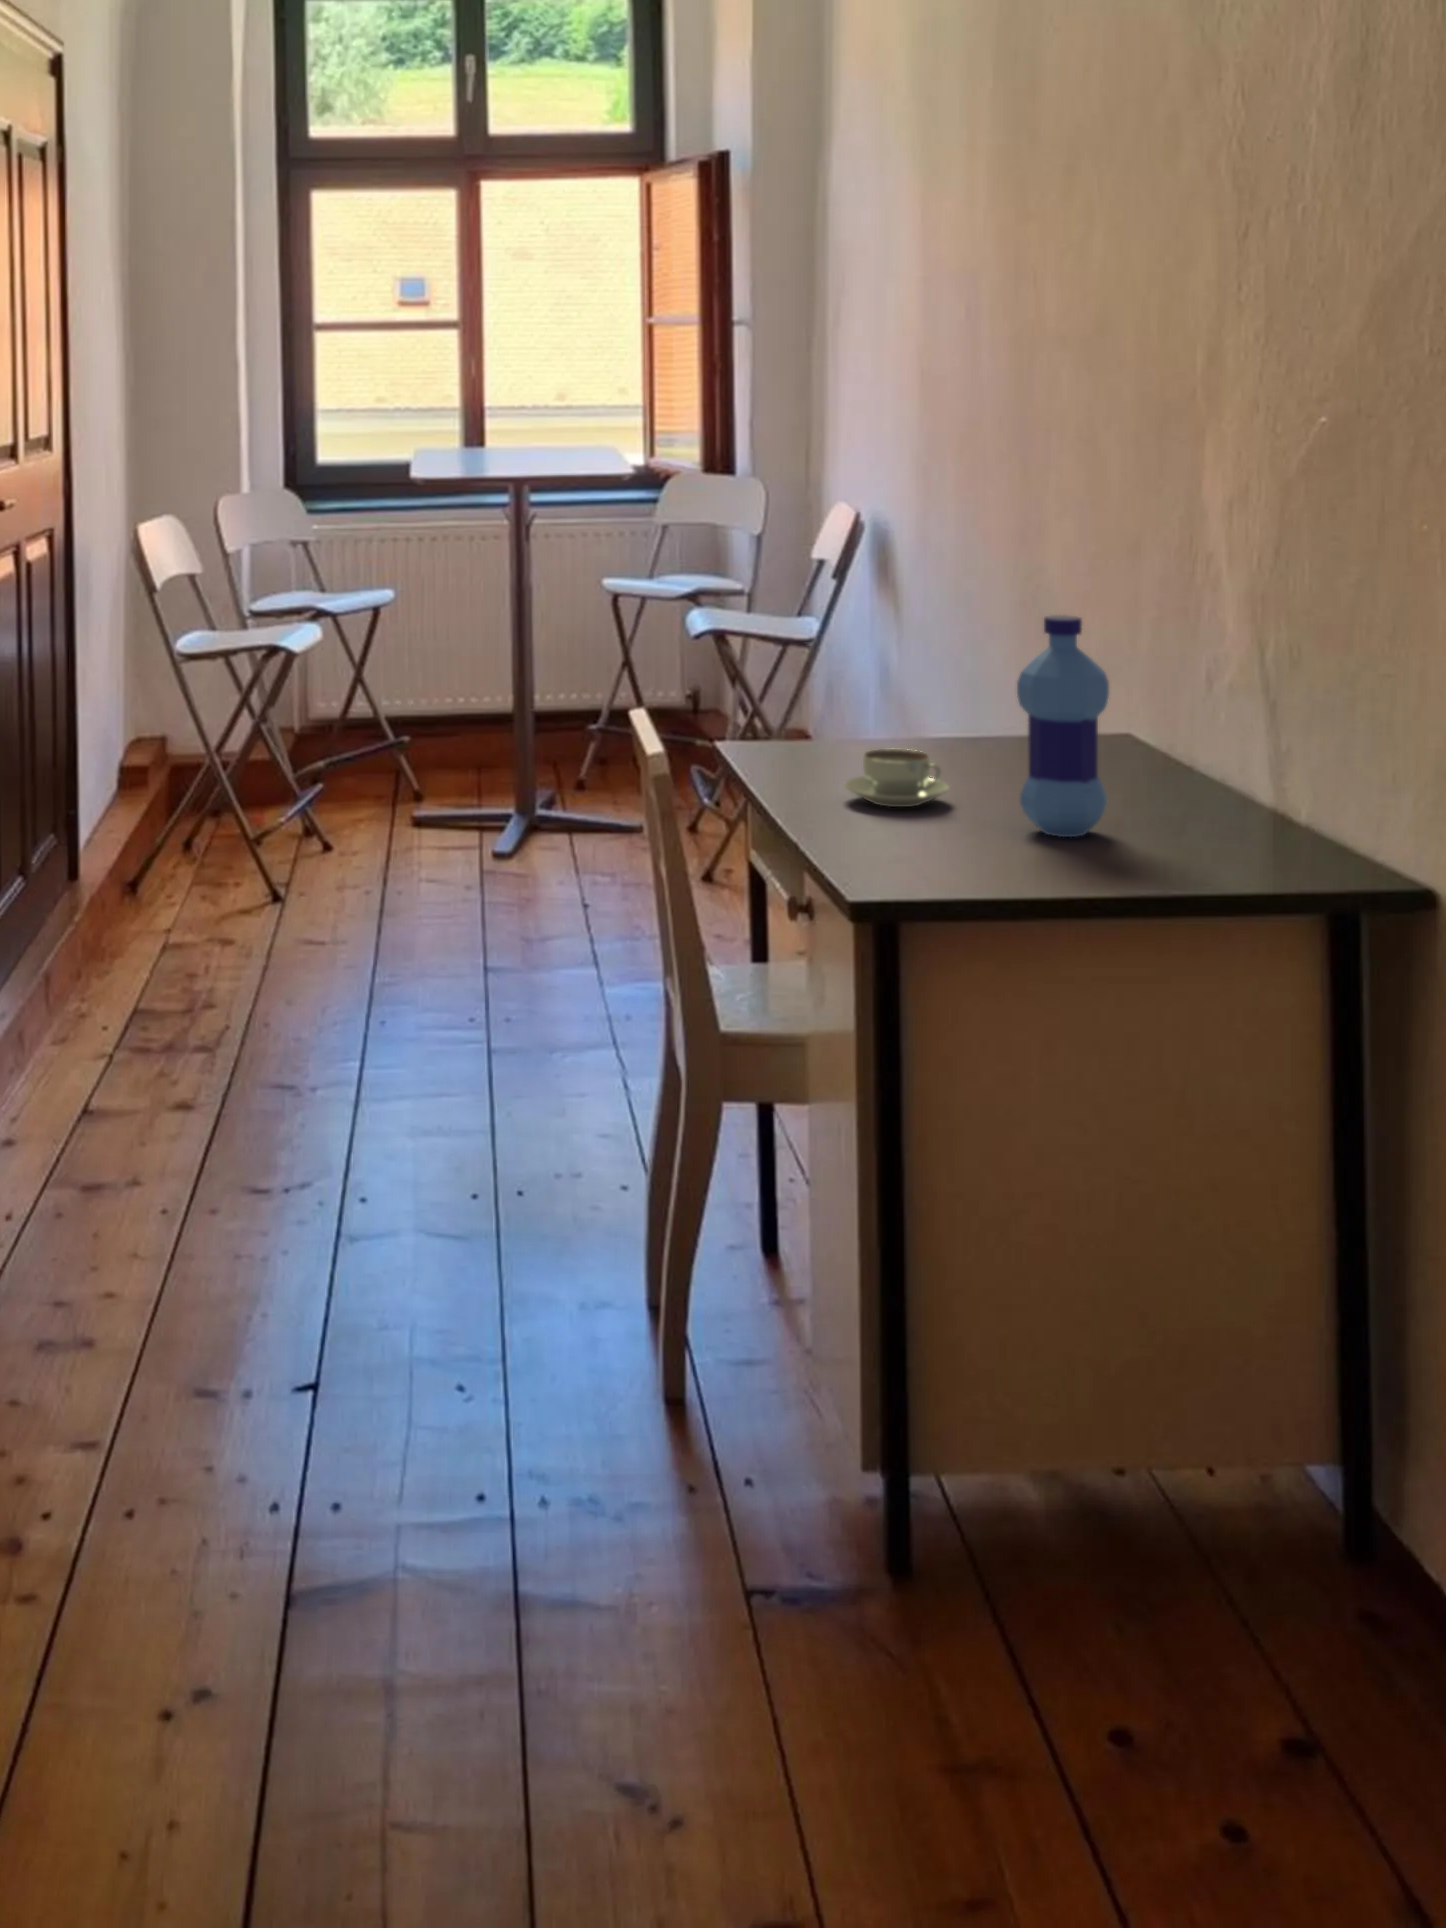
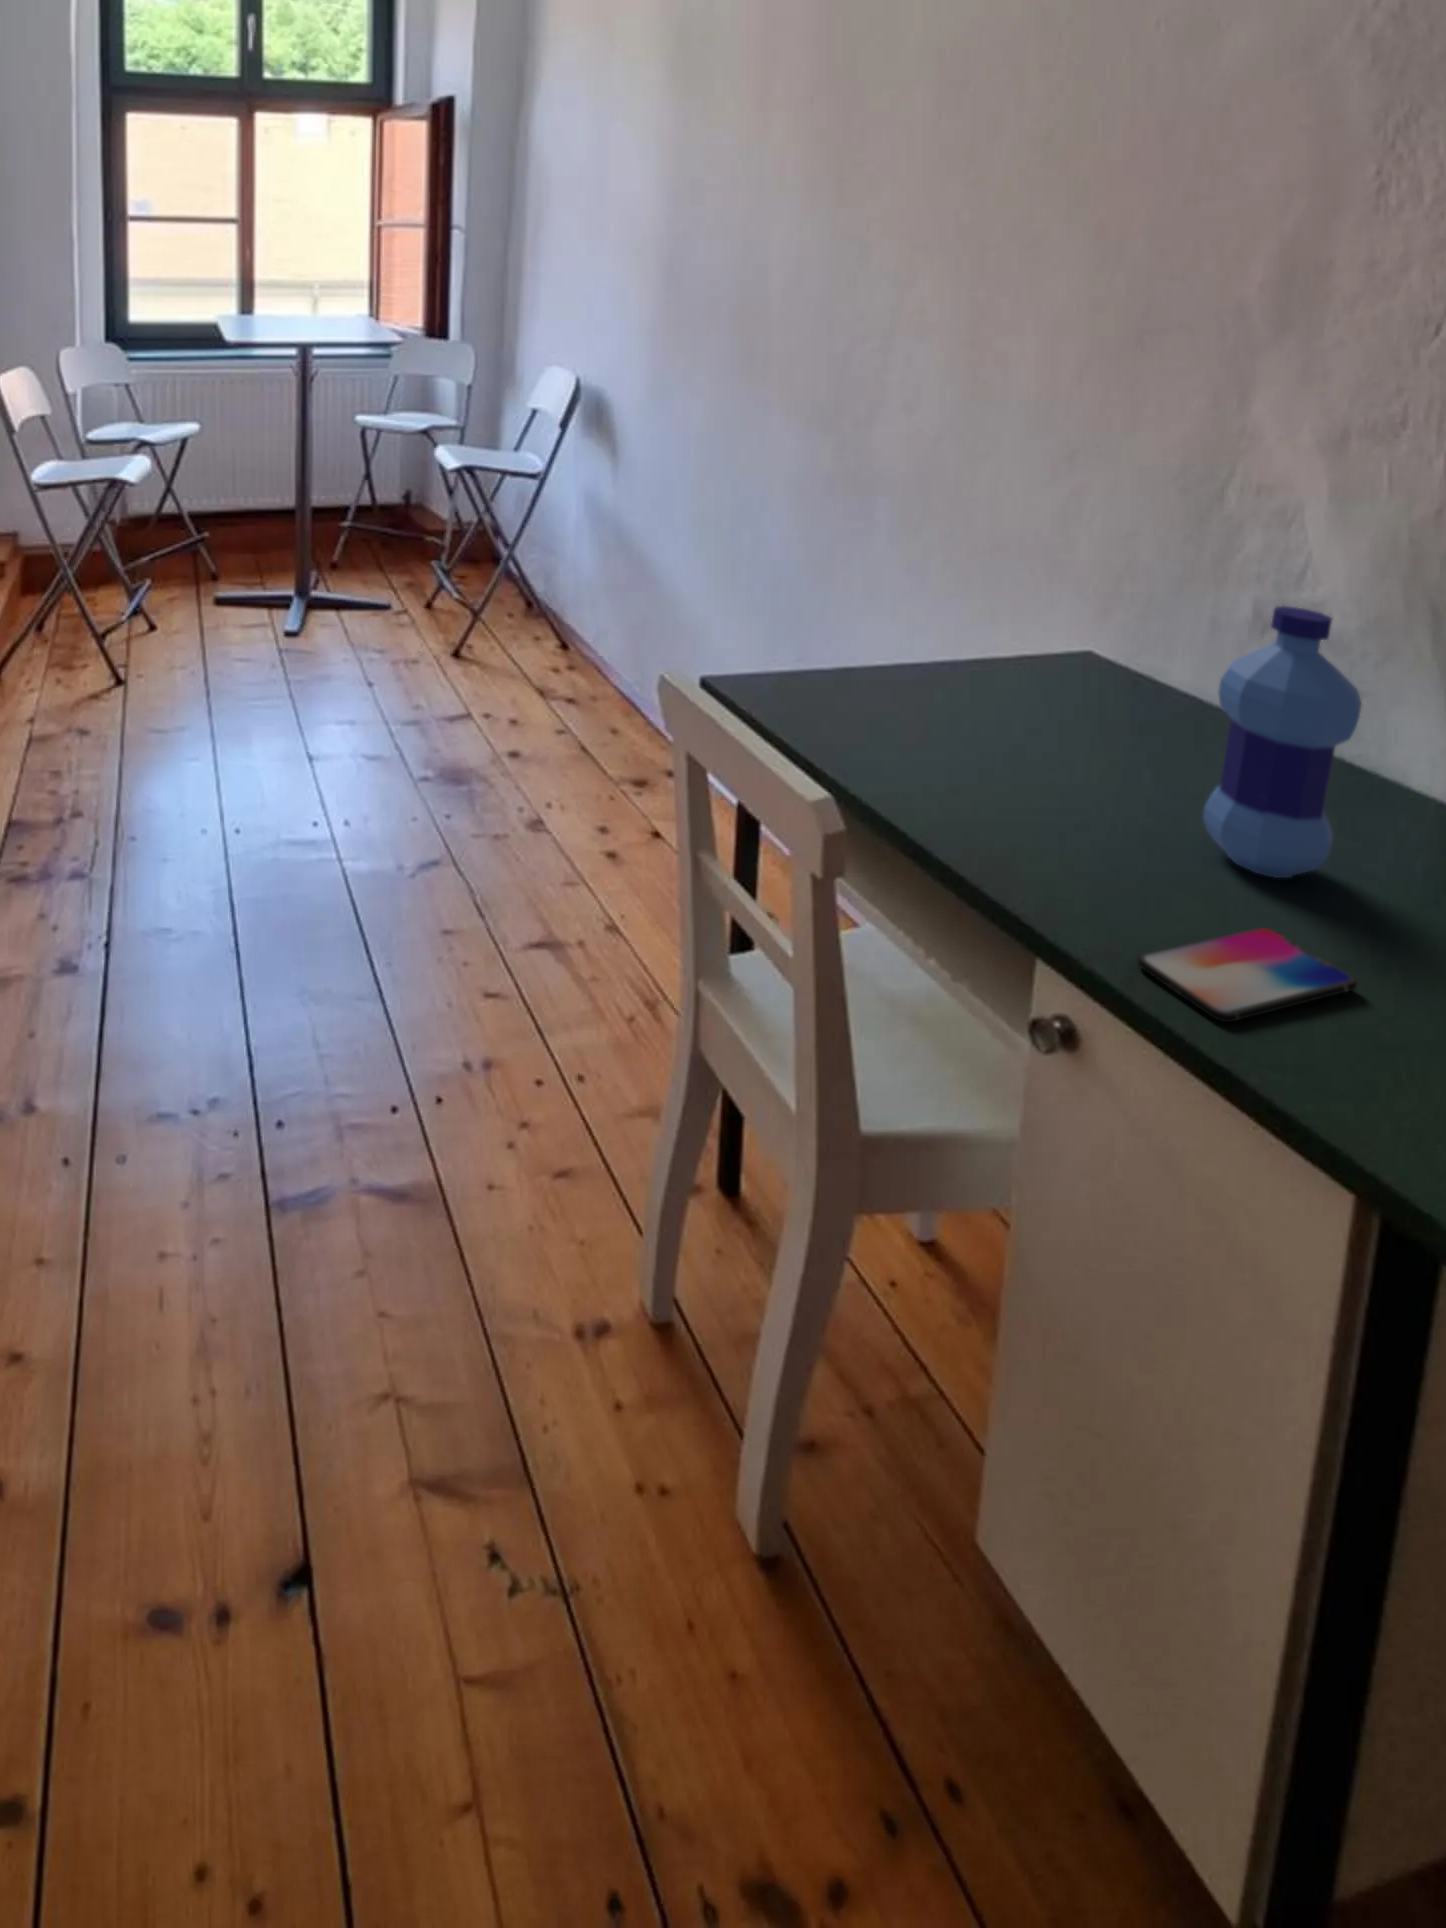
coffee cup: present [844,749,949,807] -> none [925,724,1062,806]
smartphone: none [858,844,1007,872] -> present [1138,928,1357,1022]

